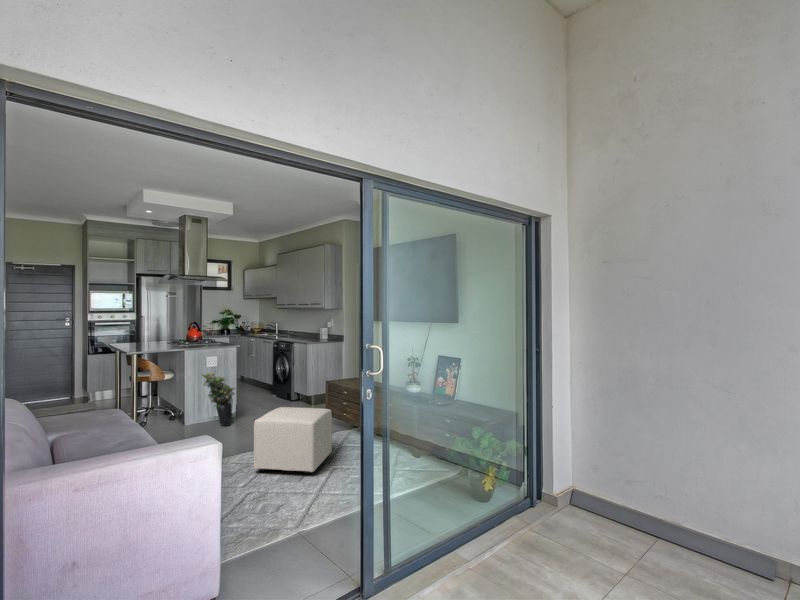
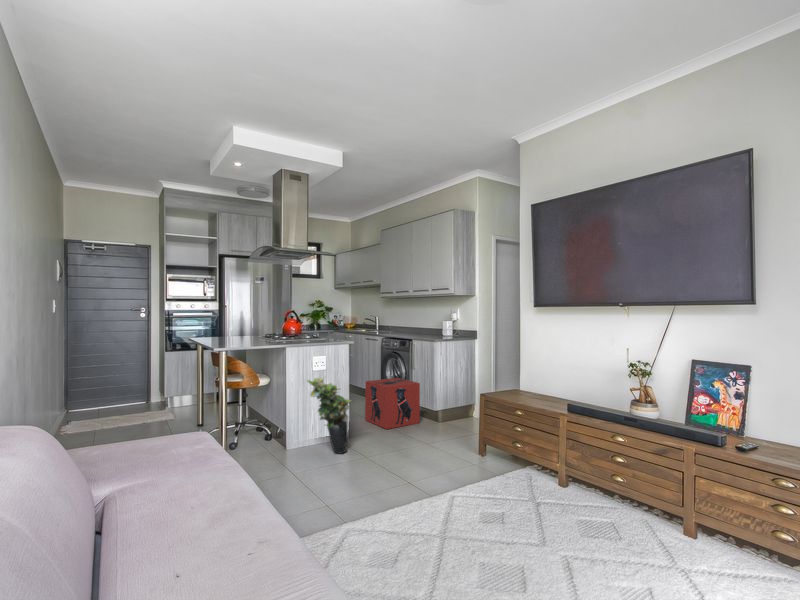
storage box: none [255,373,297,411] -> present [365,378,420,429]
ottoman: present [254,407,332,474] -> none [425,440,541,573]

